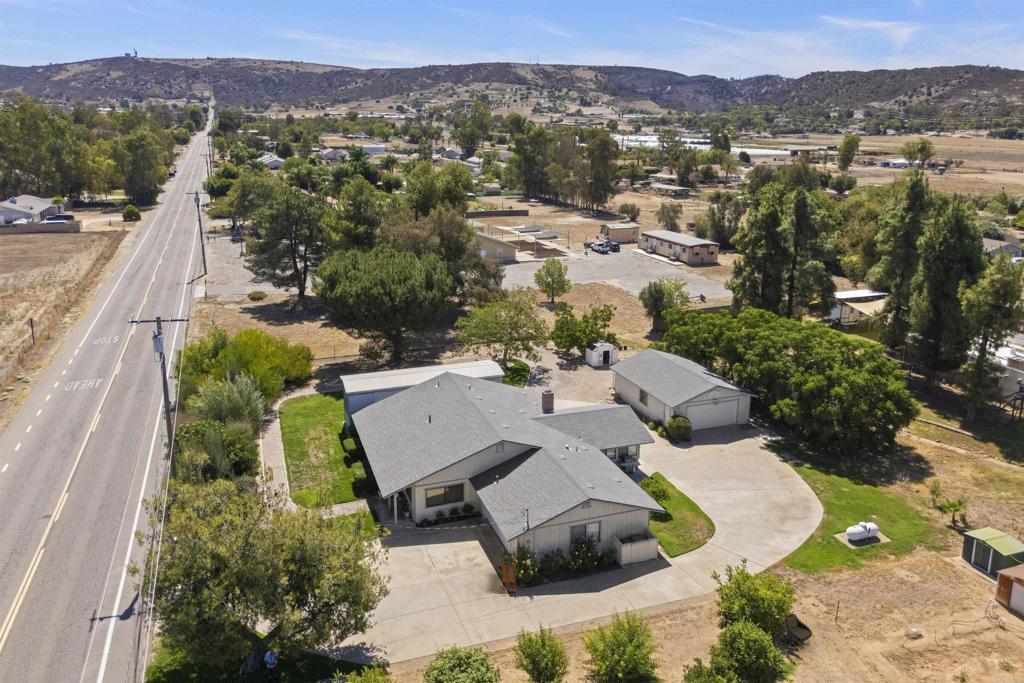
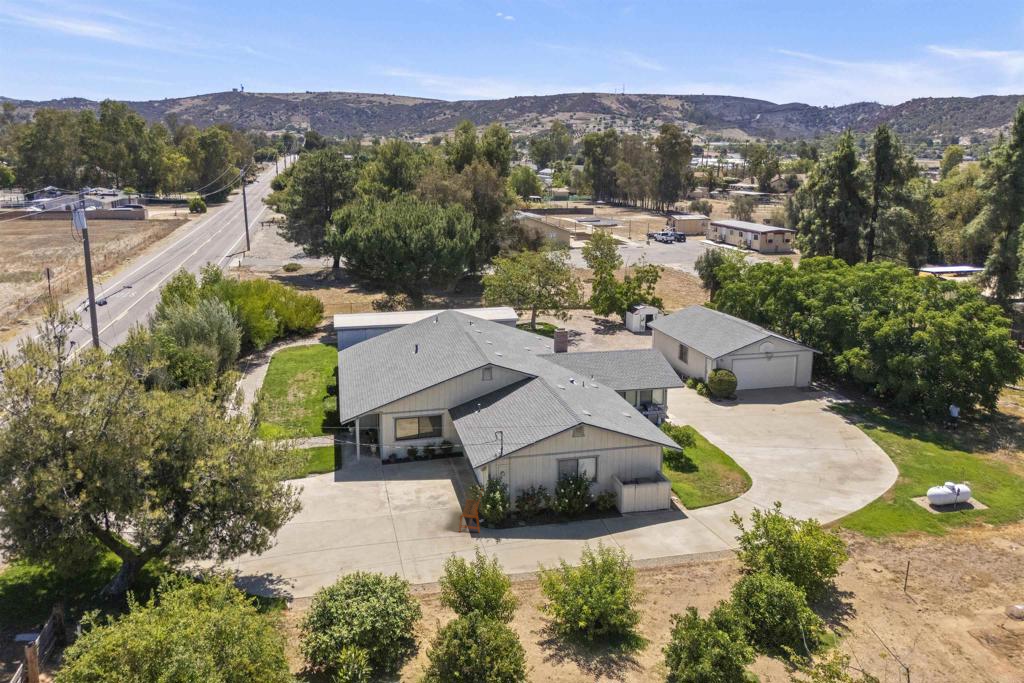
lounge chair: present [785,614,812,649] -> none [823,572,869,623]

